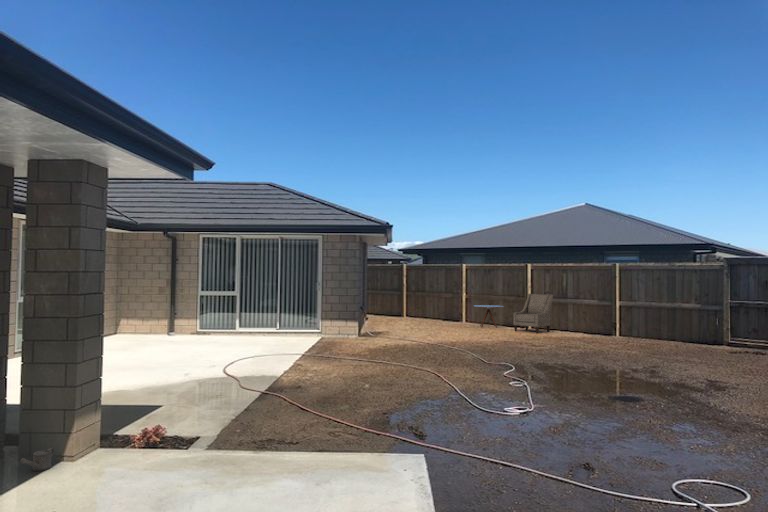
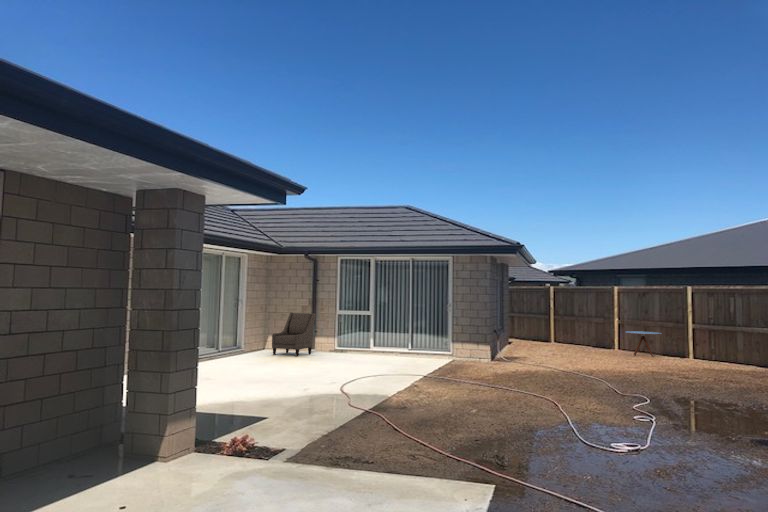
chair: present [513,294,553,333] -> present [272,313,316,357]
watering can: present [21,448,54,471] -> none [120,448,152,467]

